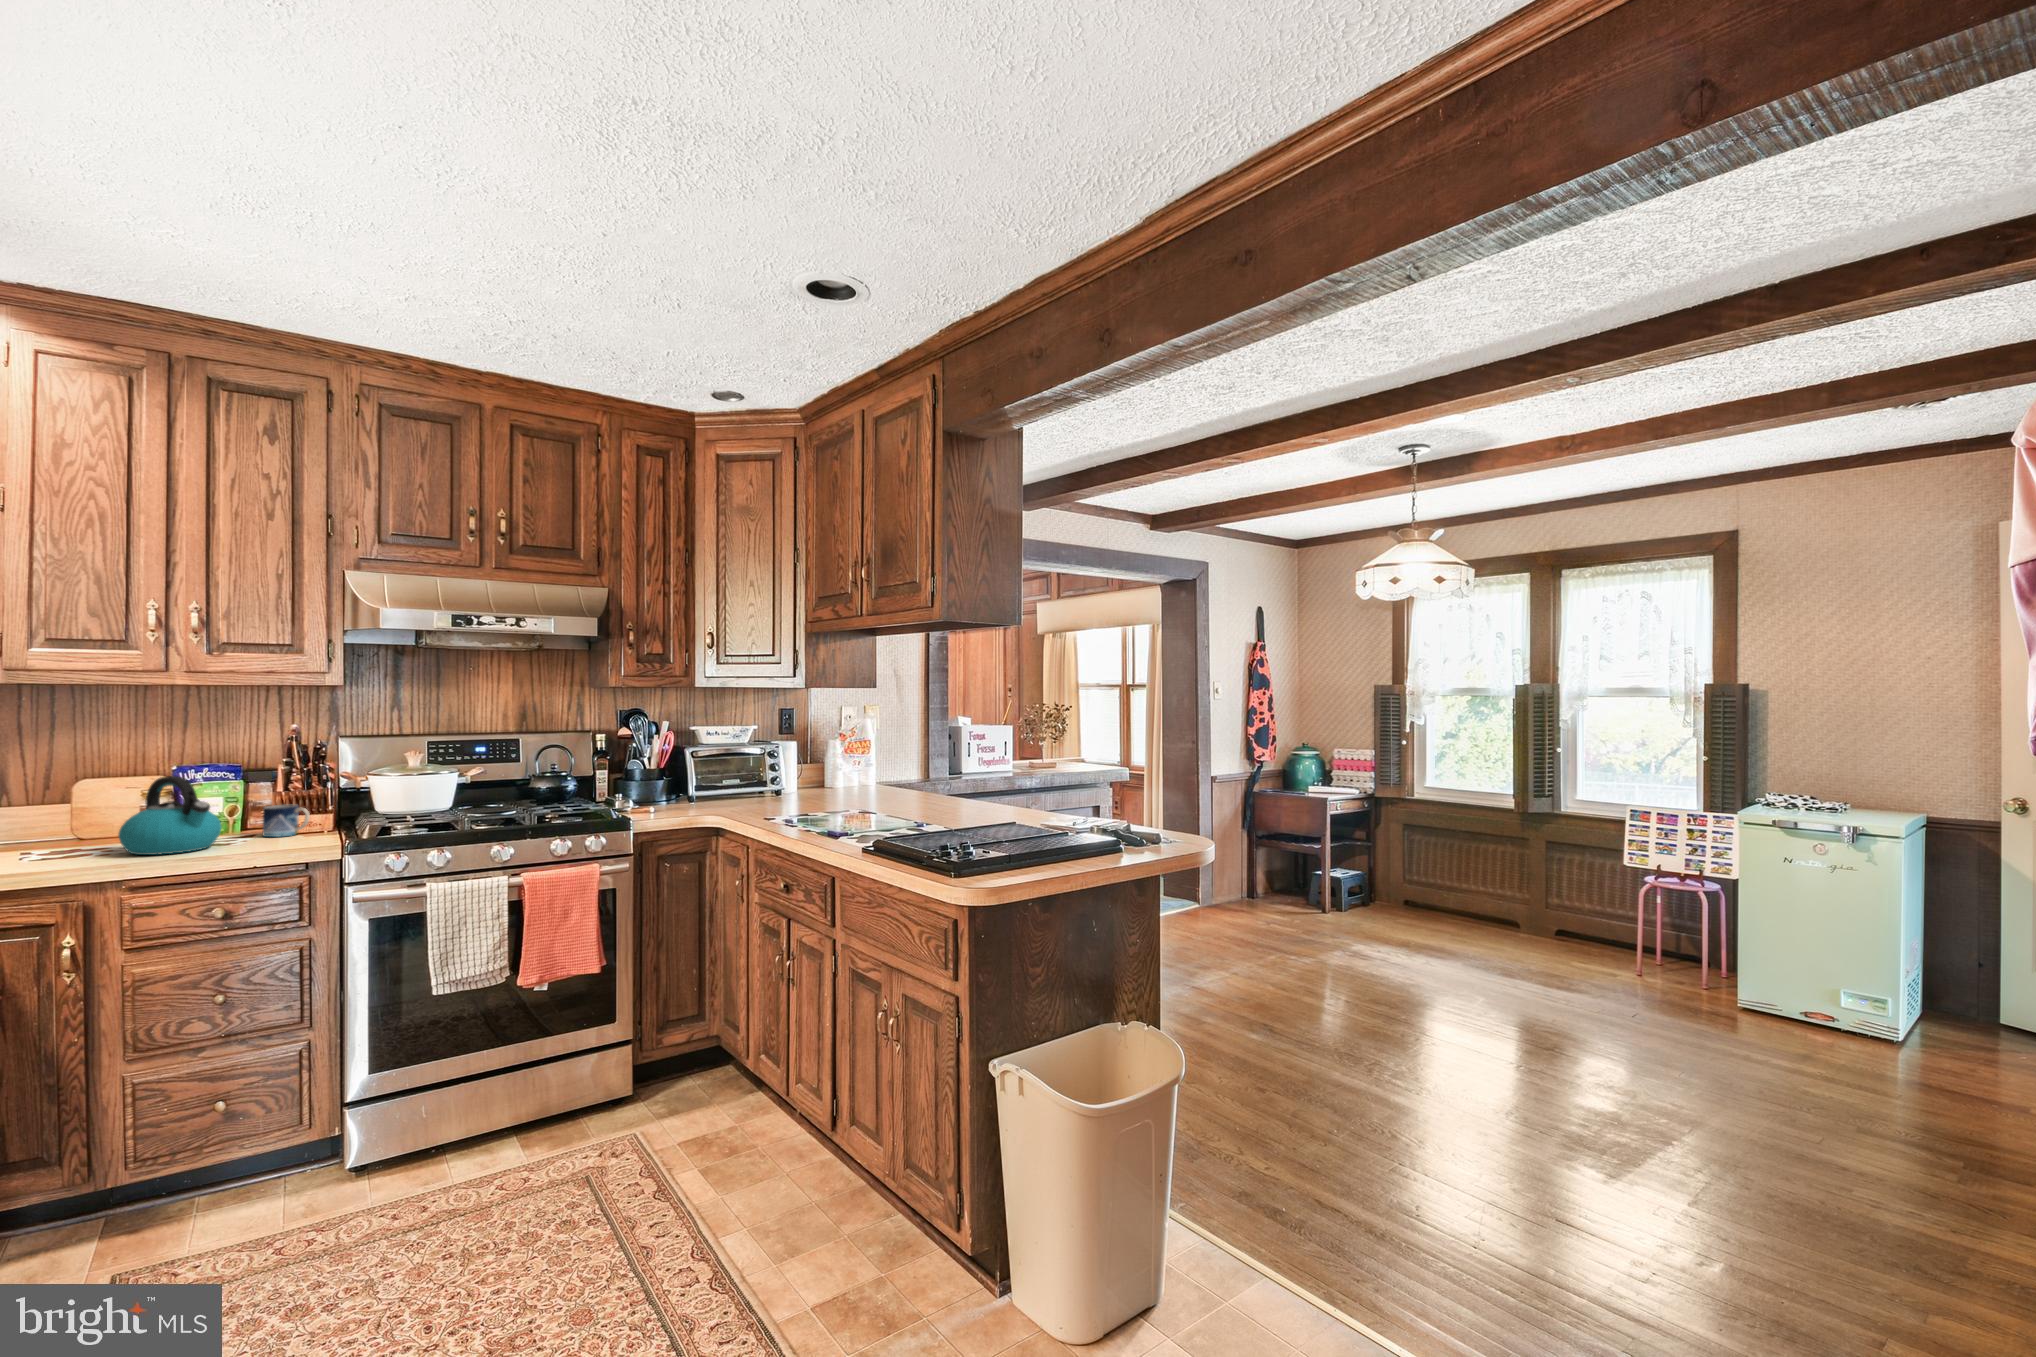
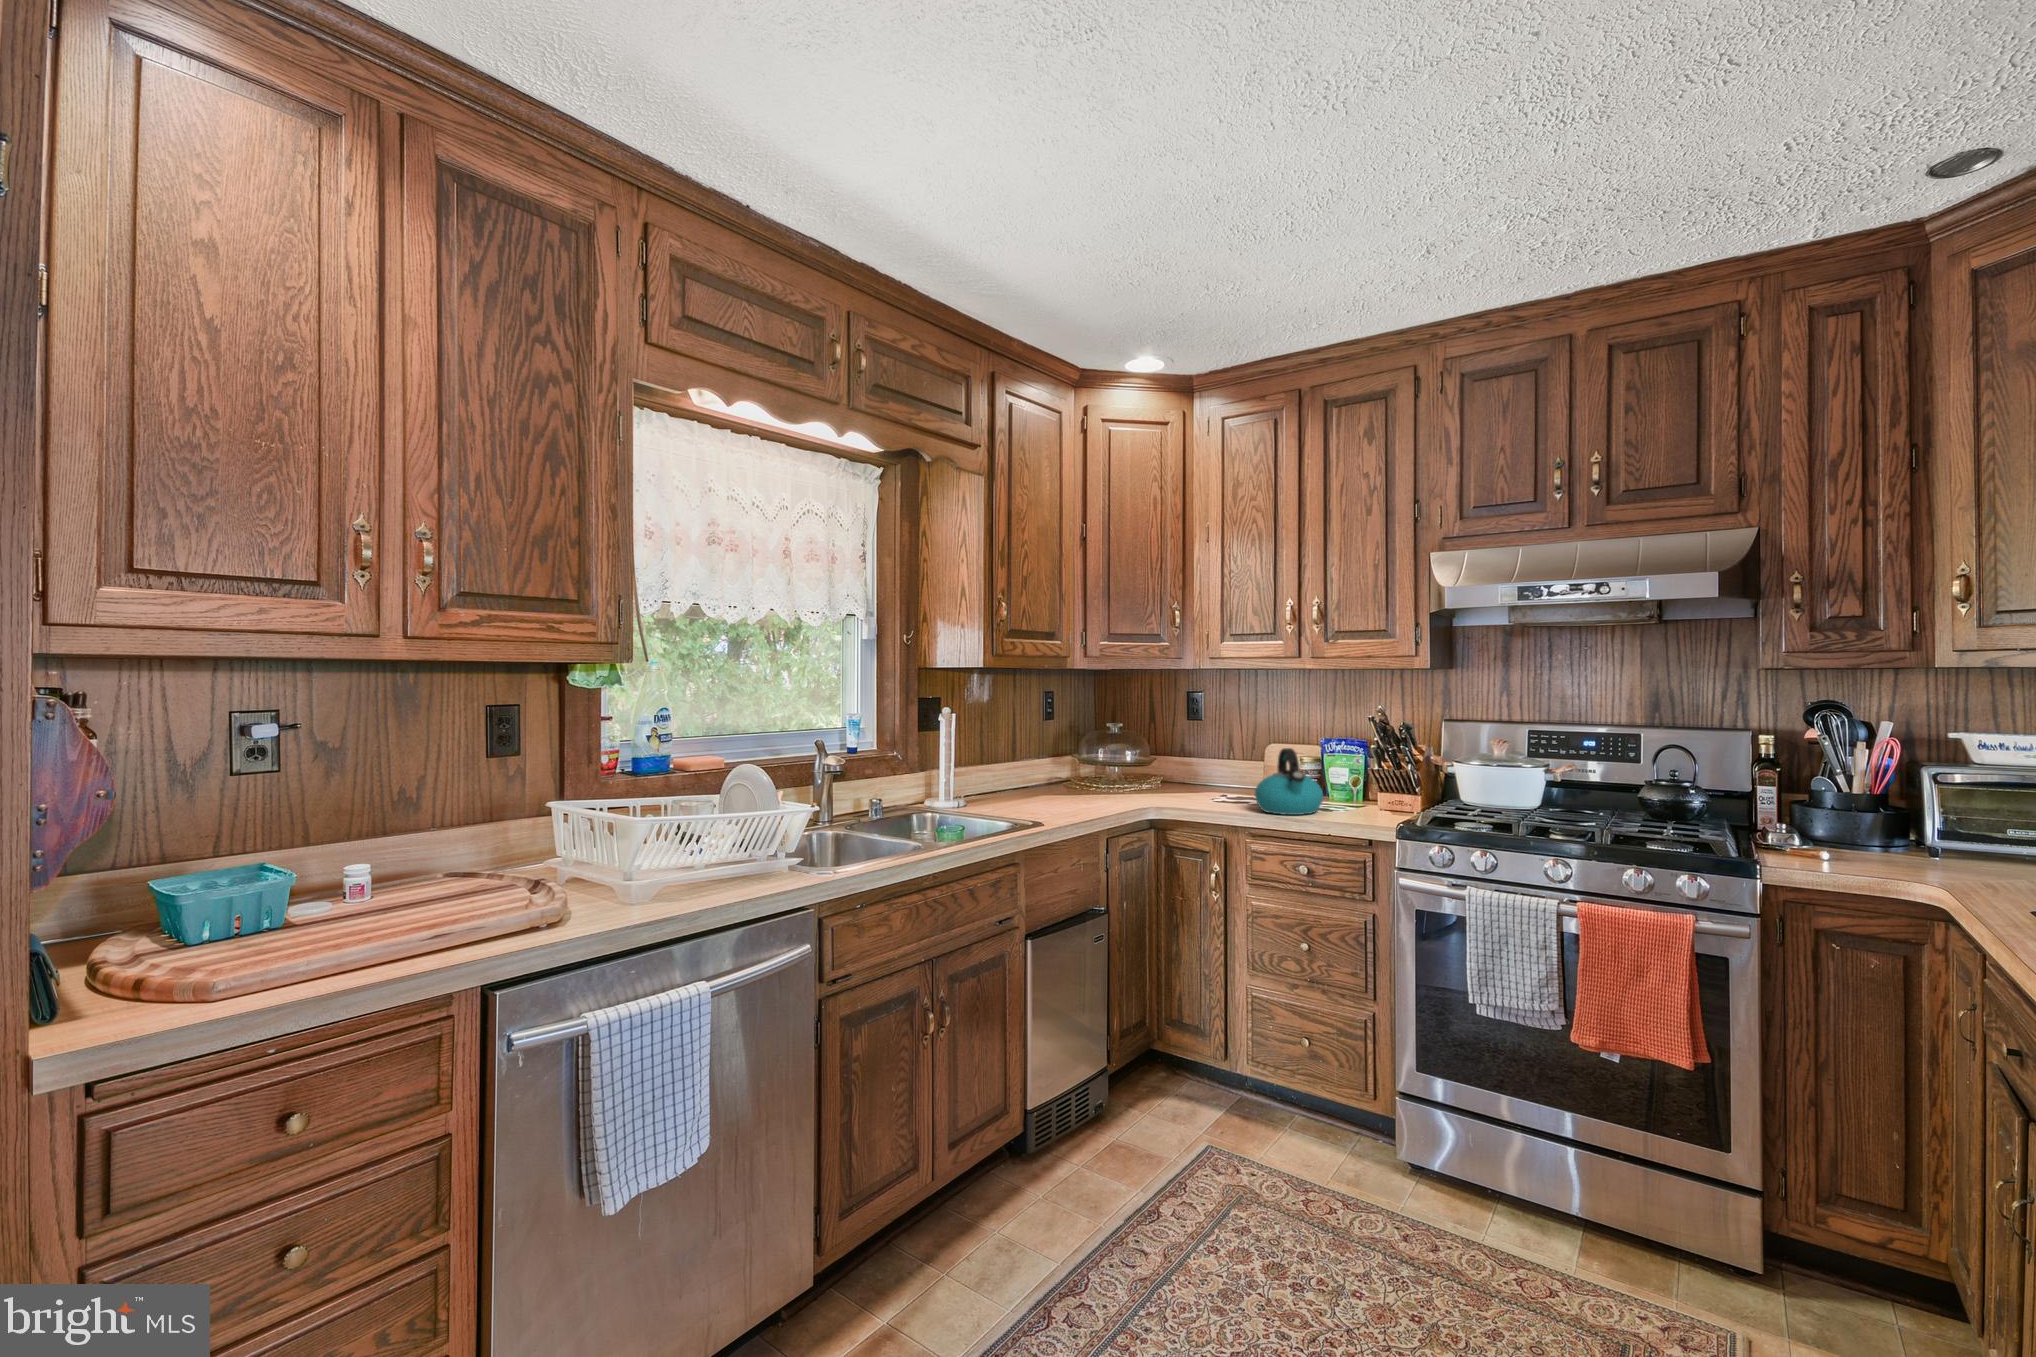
mug: present [263,804,310,837] -> none [1362,783,1396,813]

